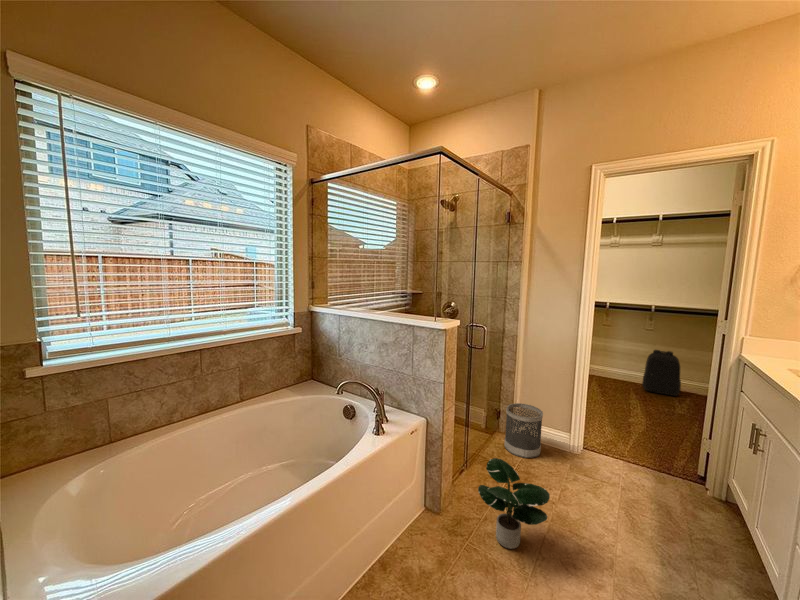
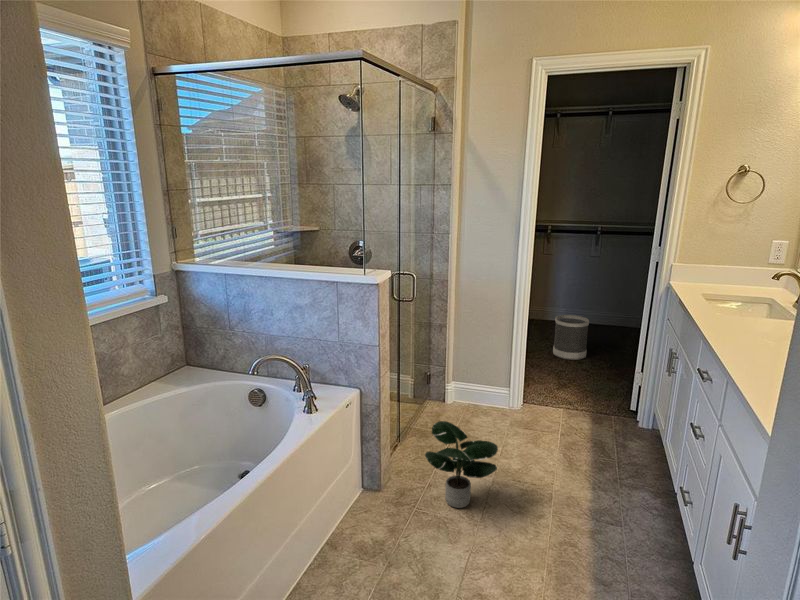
backpack: present [642,350,681,396] -> none [580,280,617,330]
wastebasket: present [504,403,543,458] -> present [553,315,589,360]

